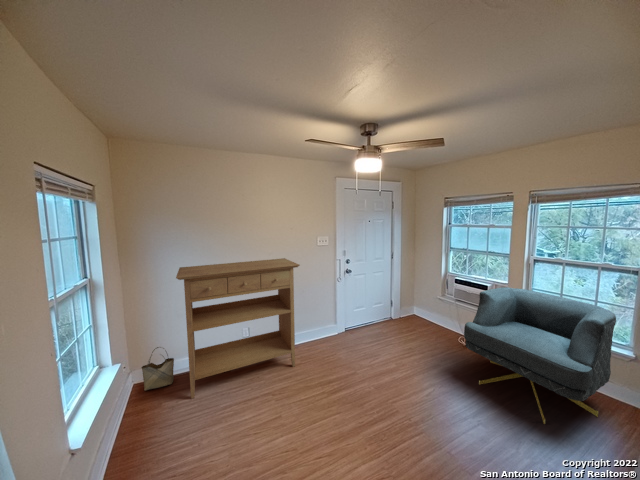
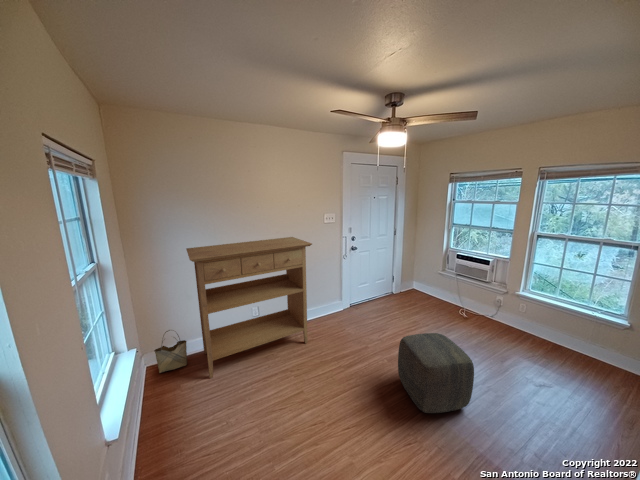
armchair: present [464,287,616,424] -> none [471,262,613,383]
ottoman: none [381,361,457,451] -> present [398,333,474,413]

